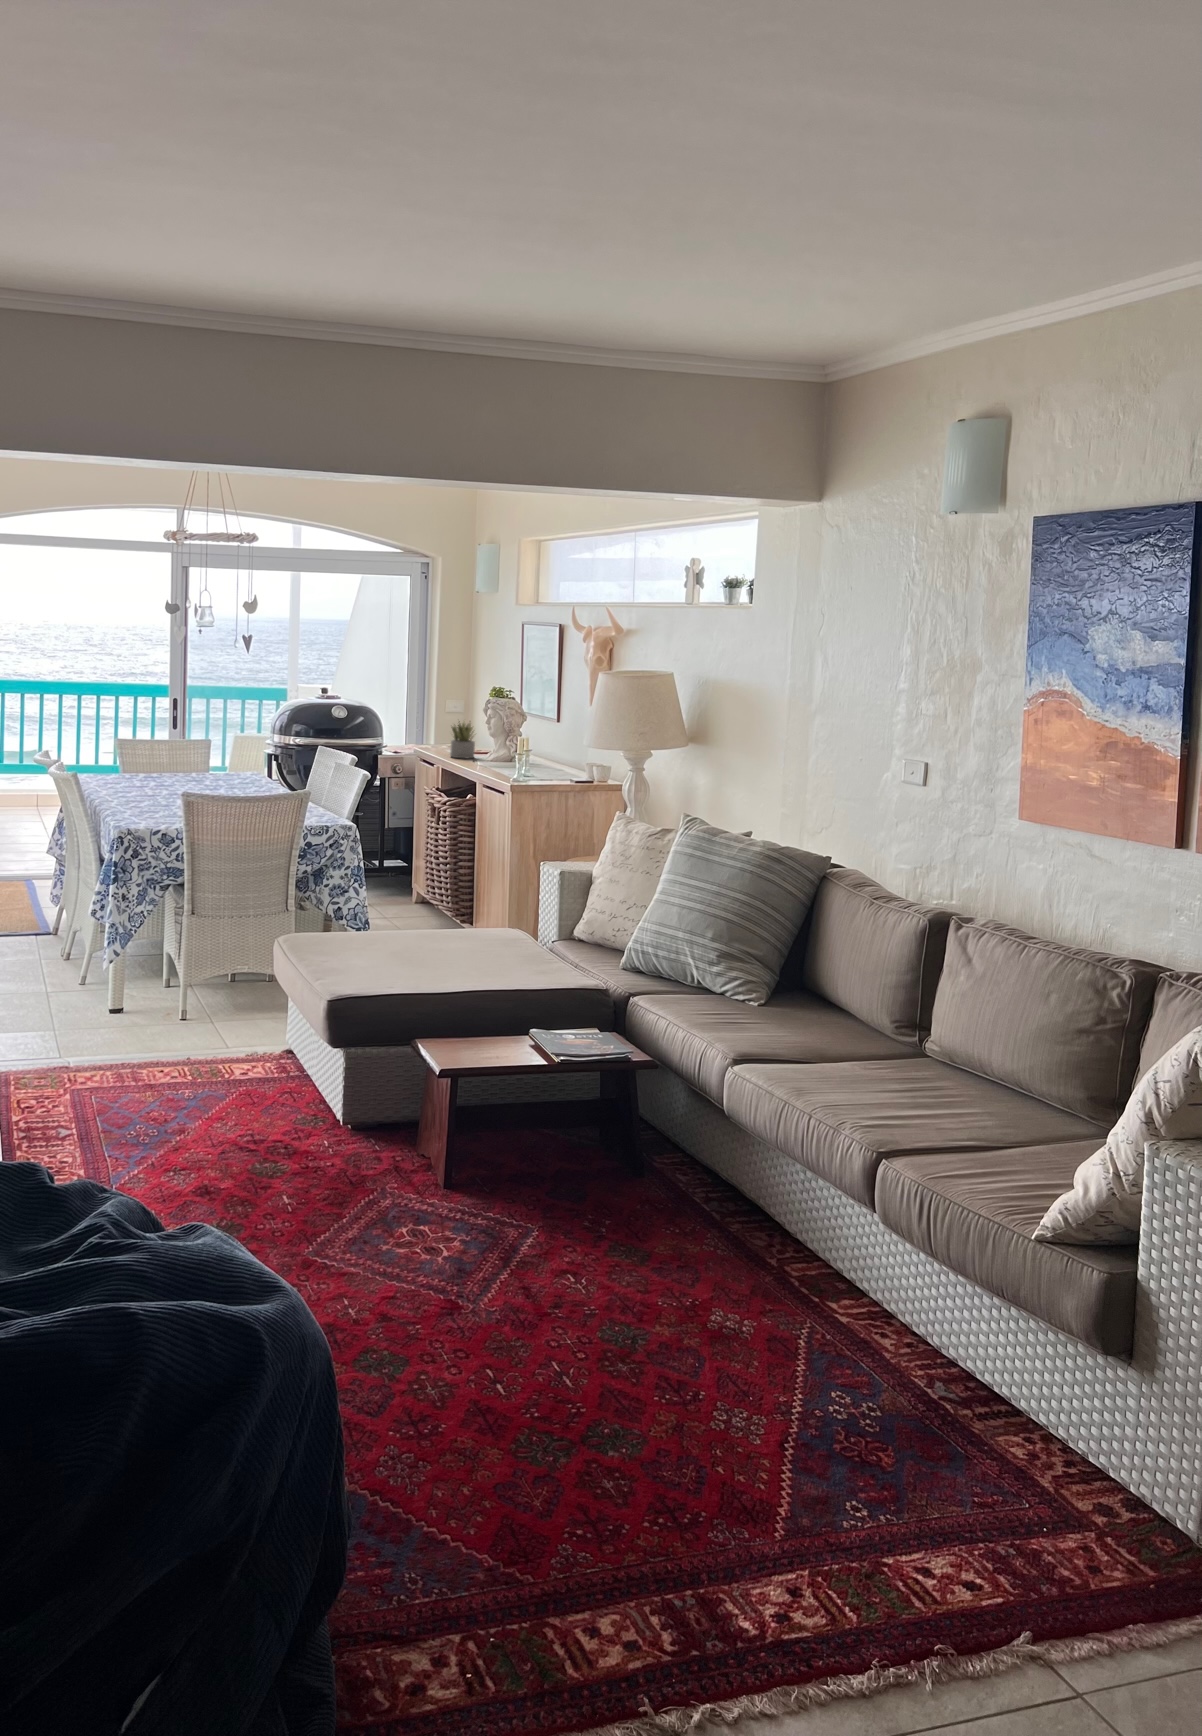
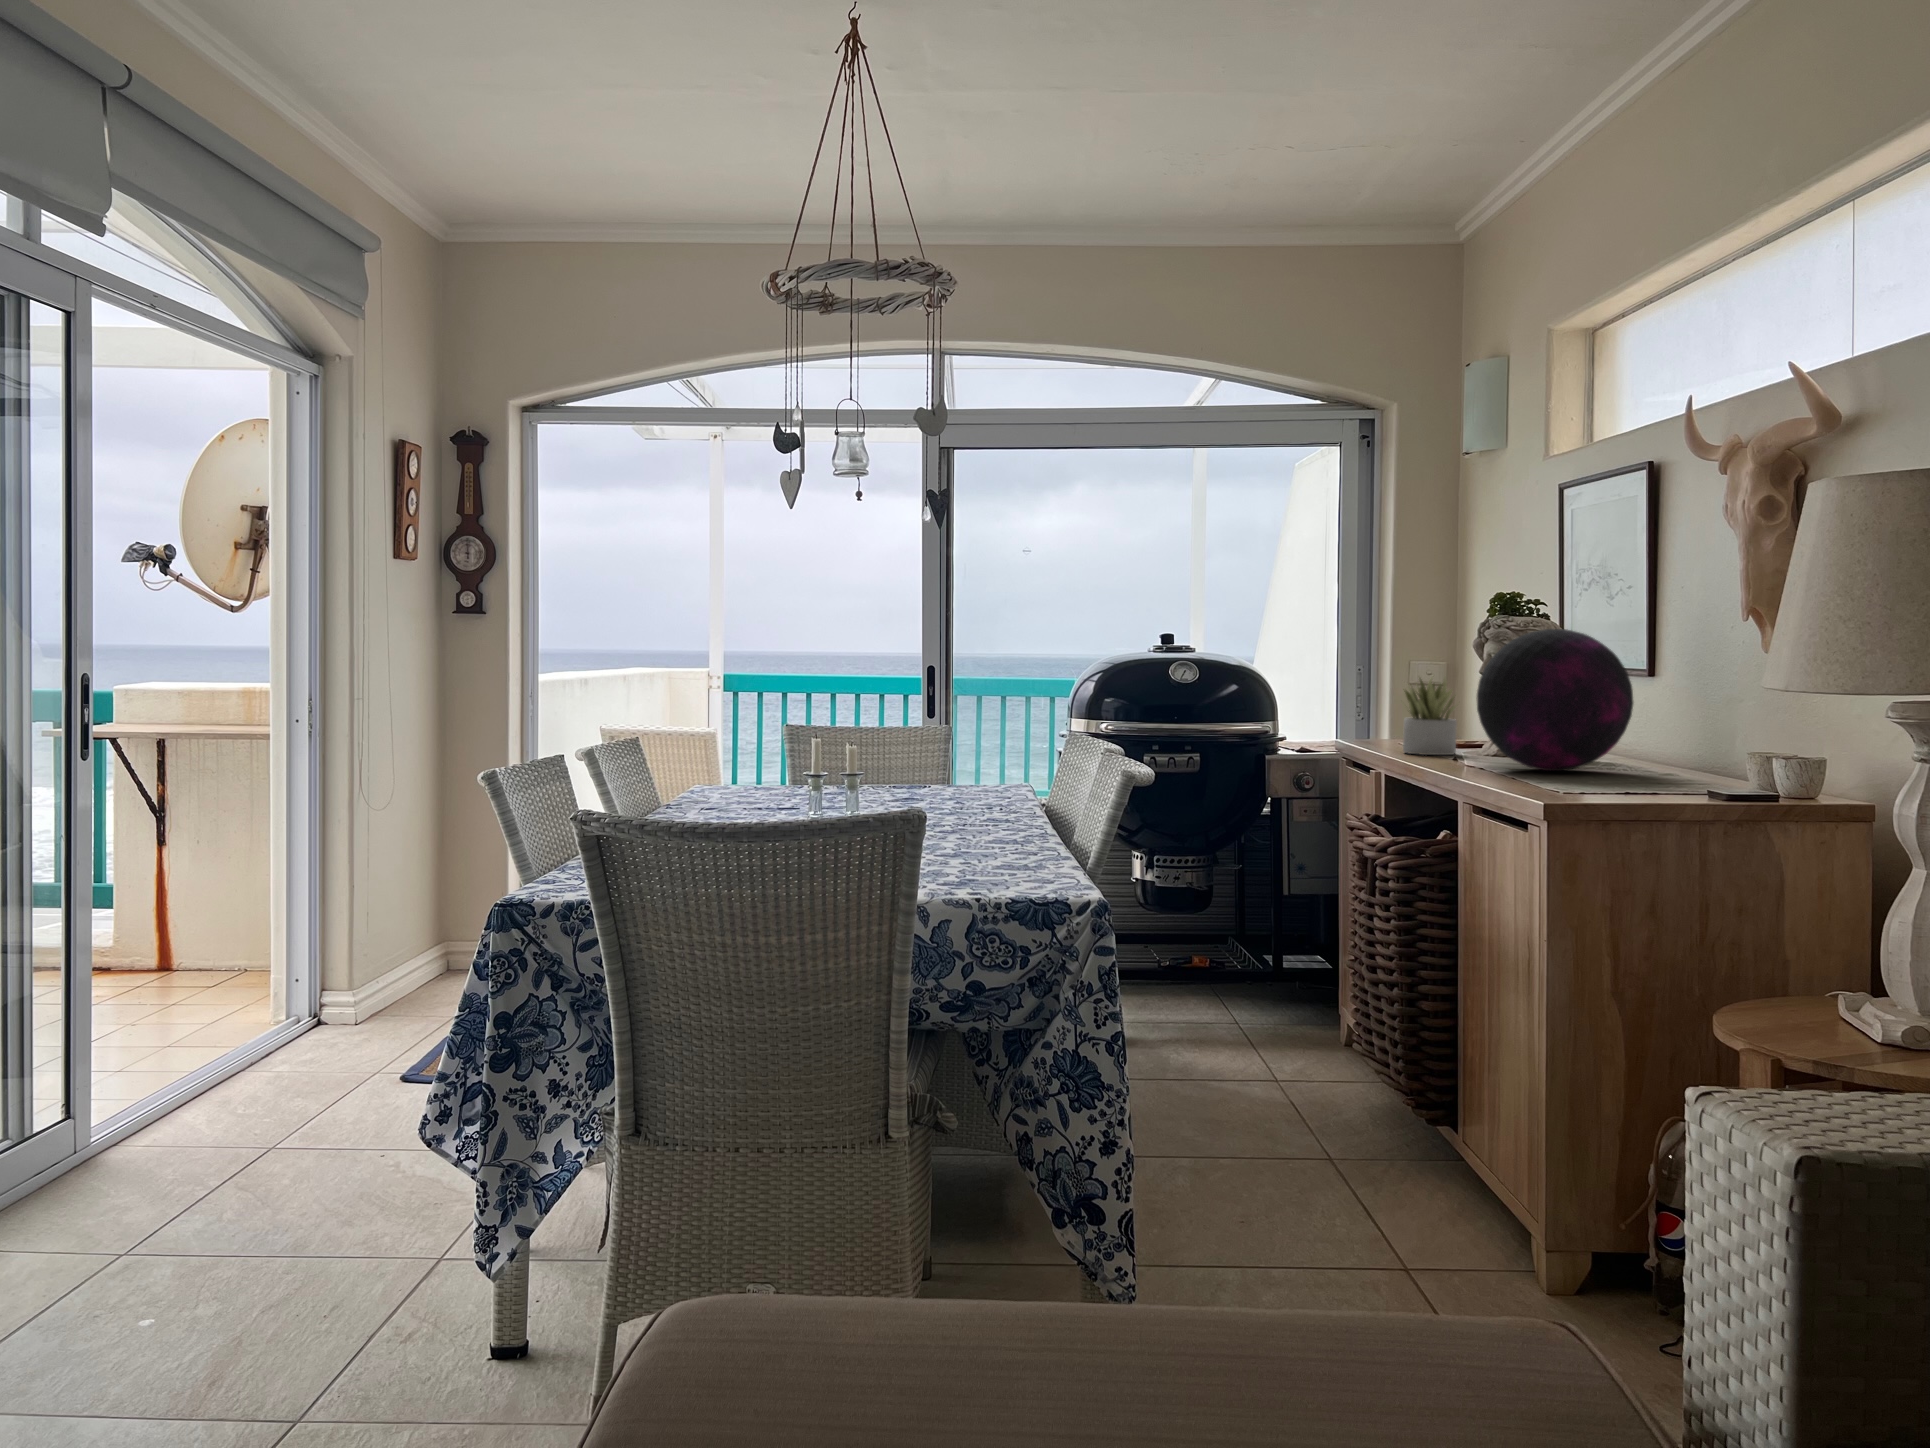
decorative orb: none [485,706,547,768] -> present [1476,629,1633,771]

